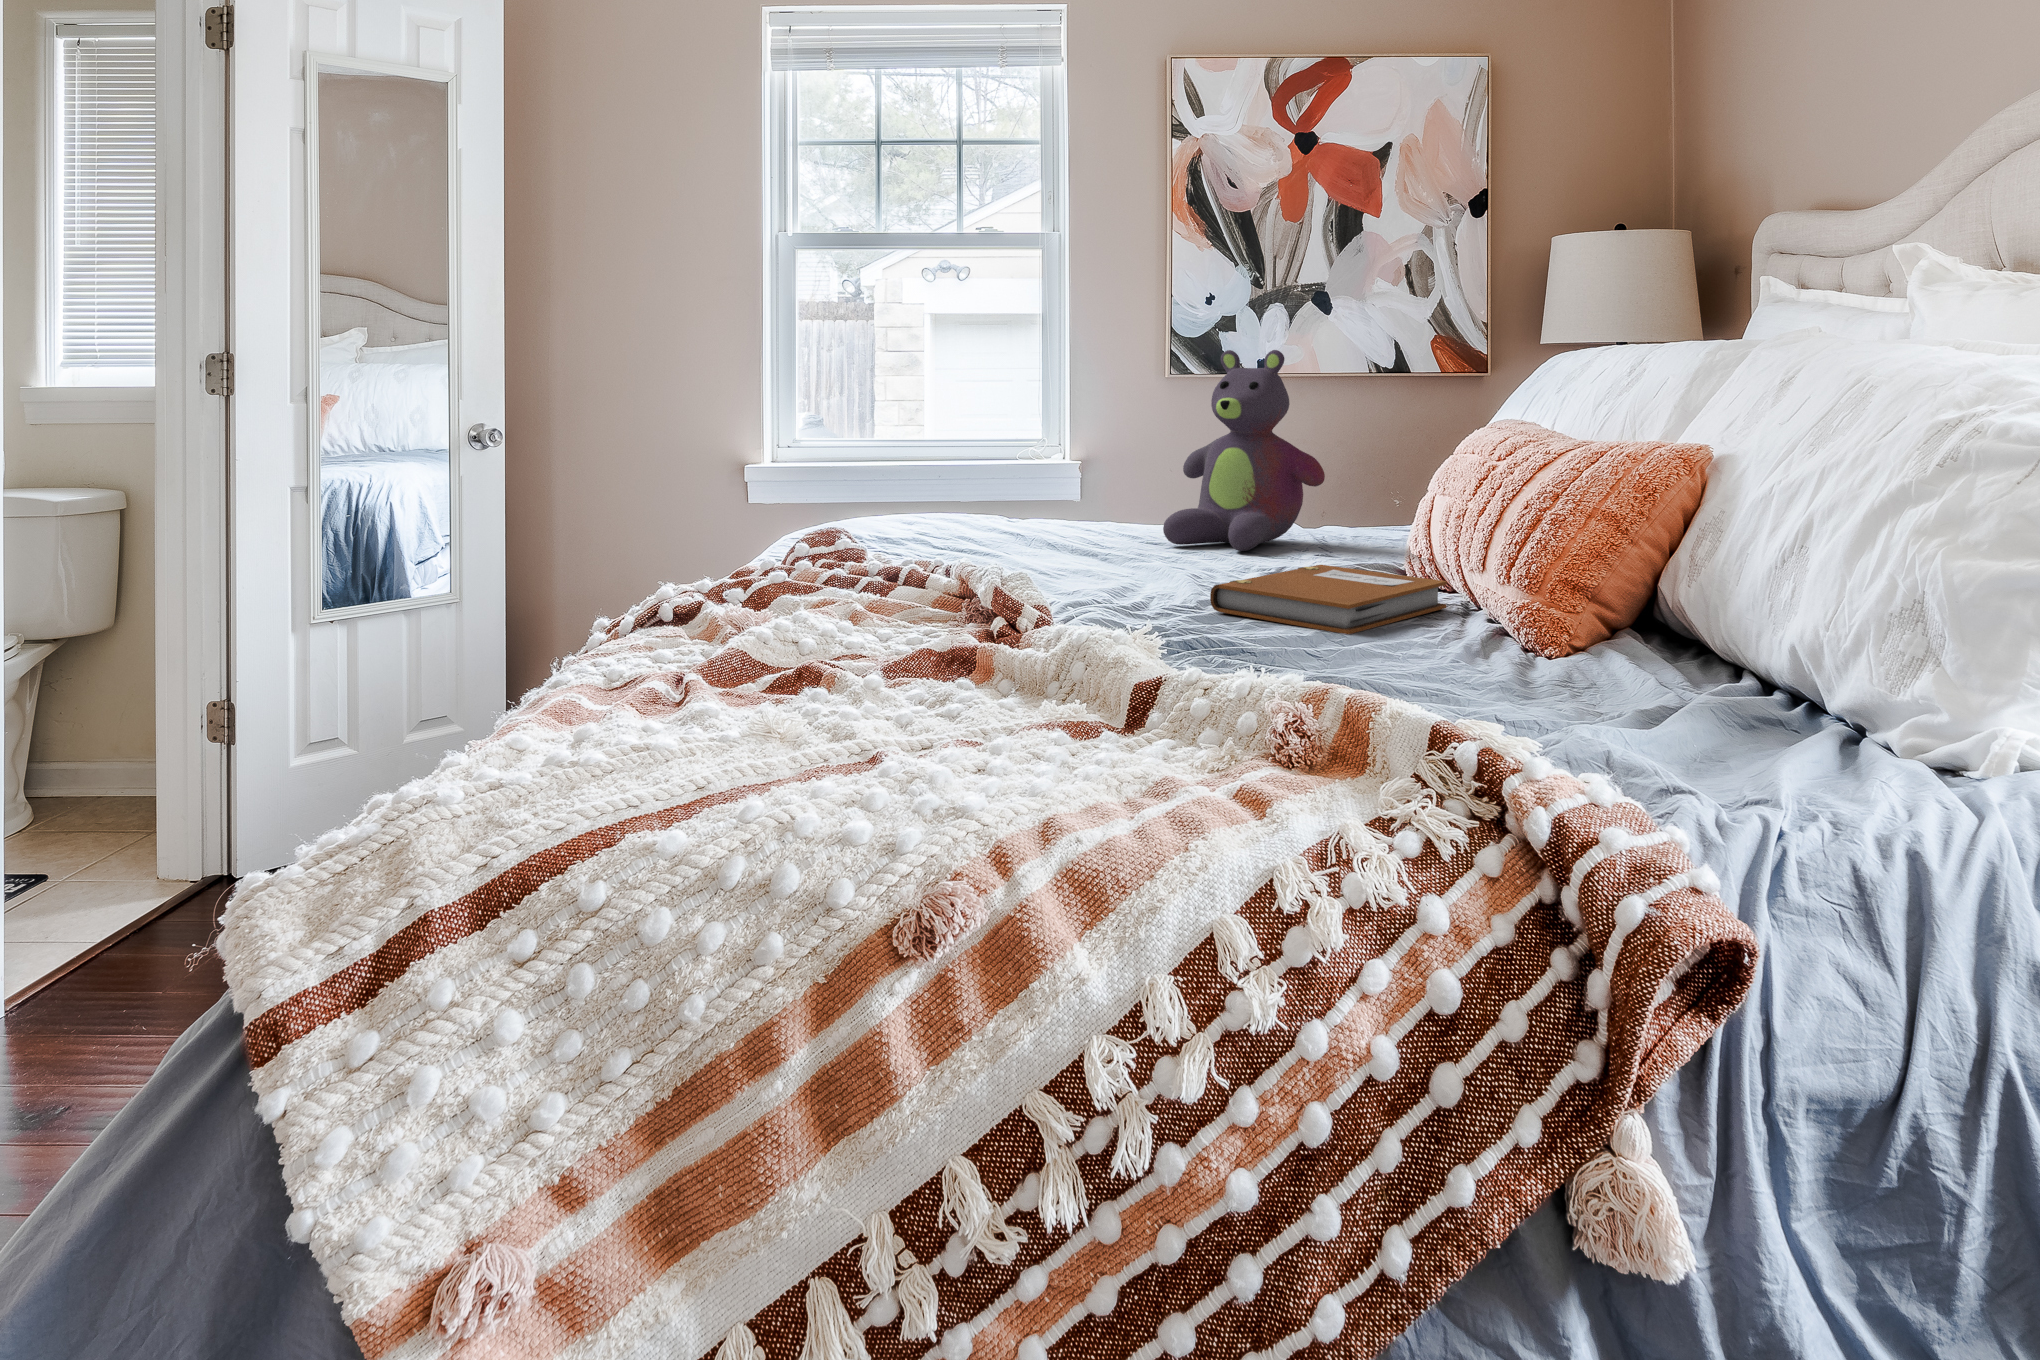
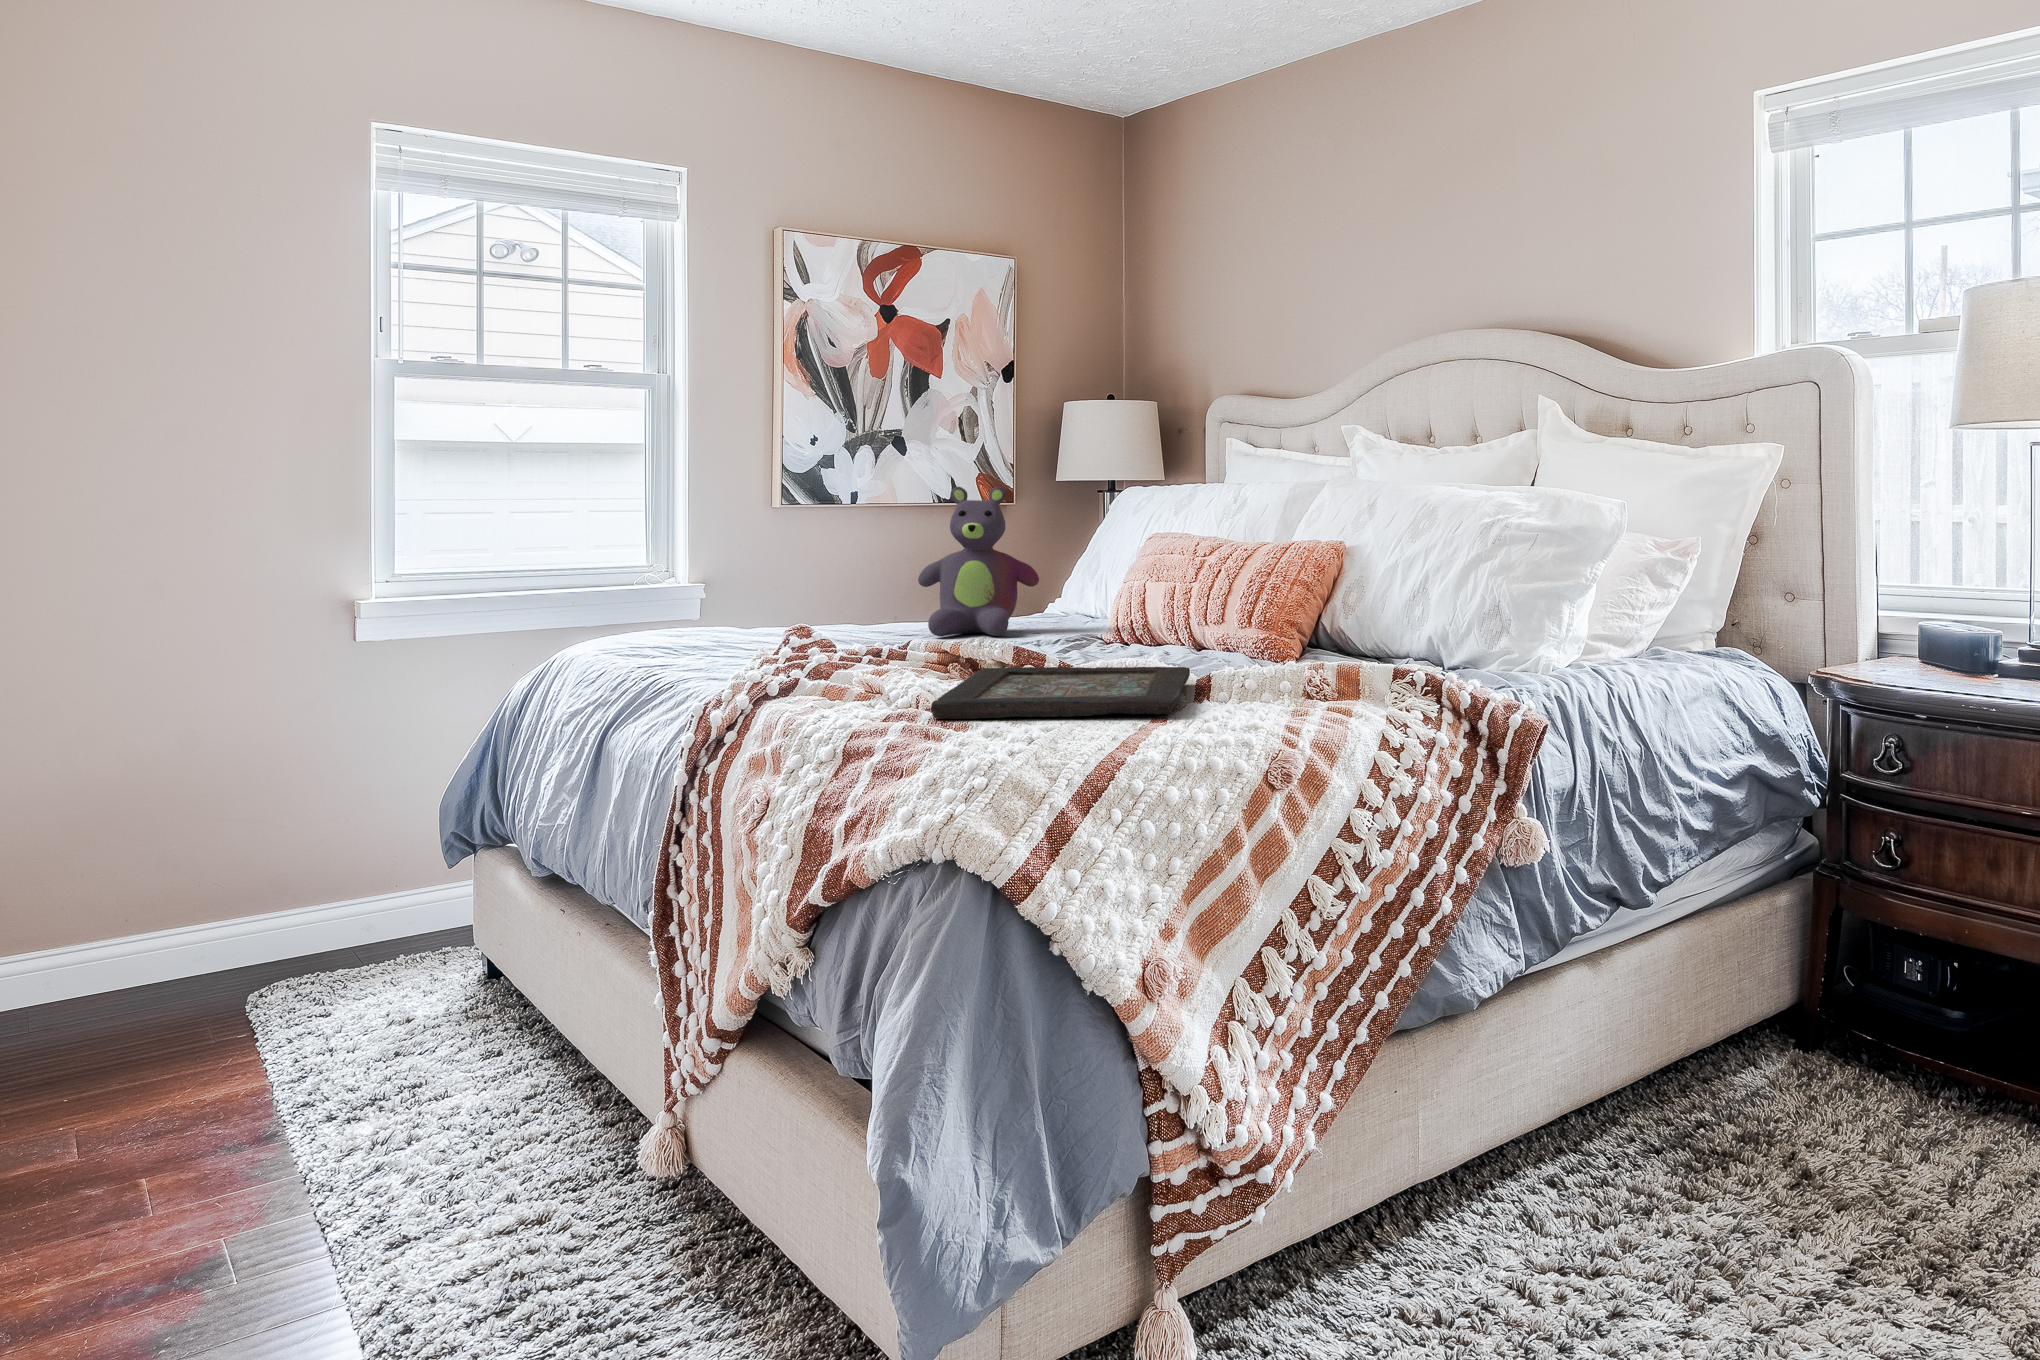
notebook: present [1210,565,1447,634] -> none [1100,630,1214,662]
decorative tray: none [628,612,1164,751] -> present [931,667,1190,719]

